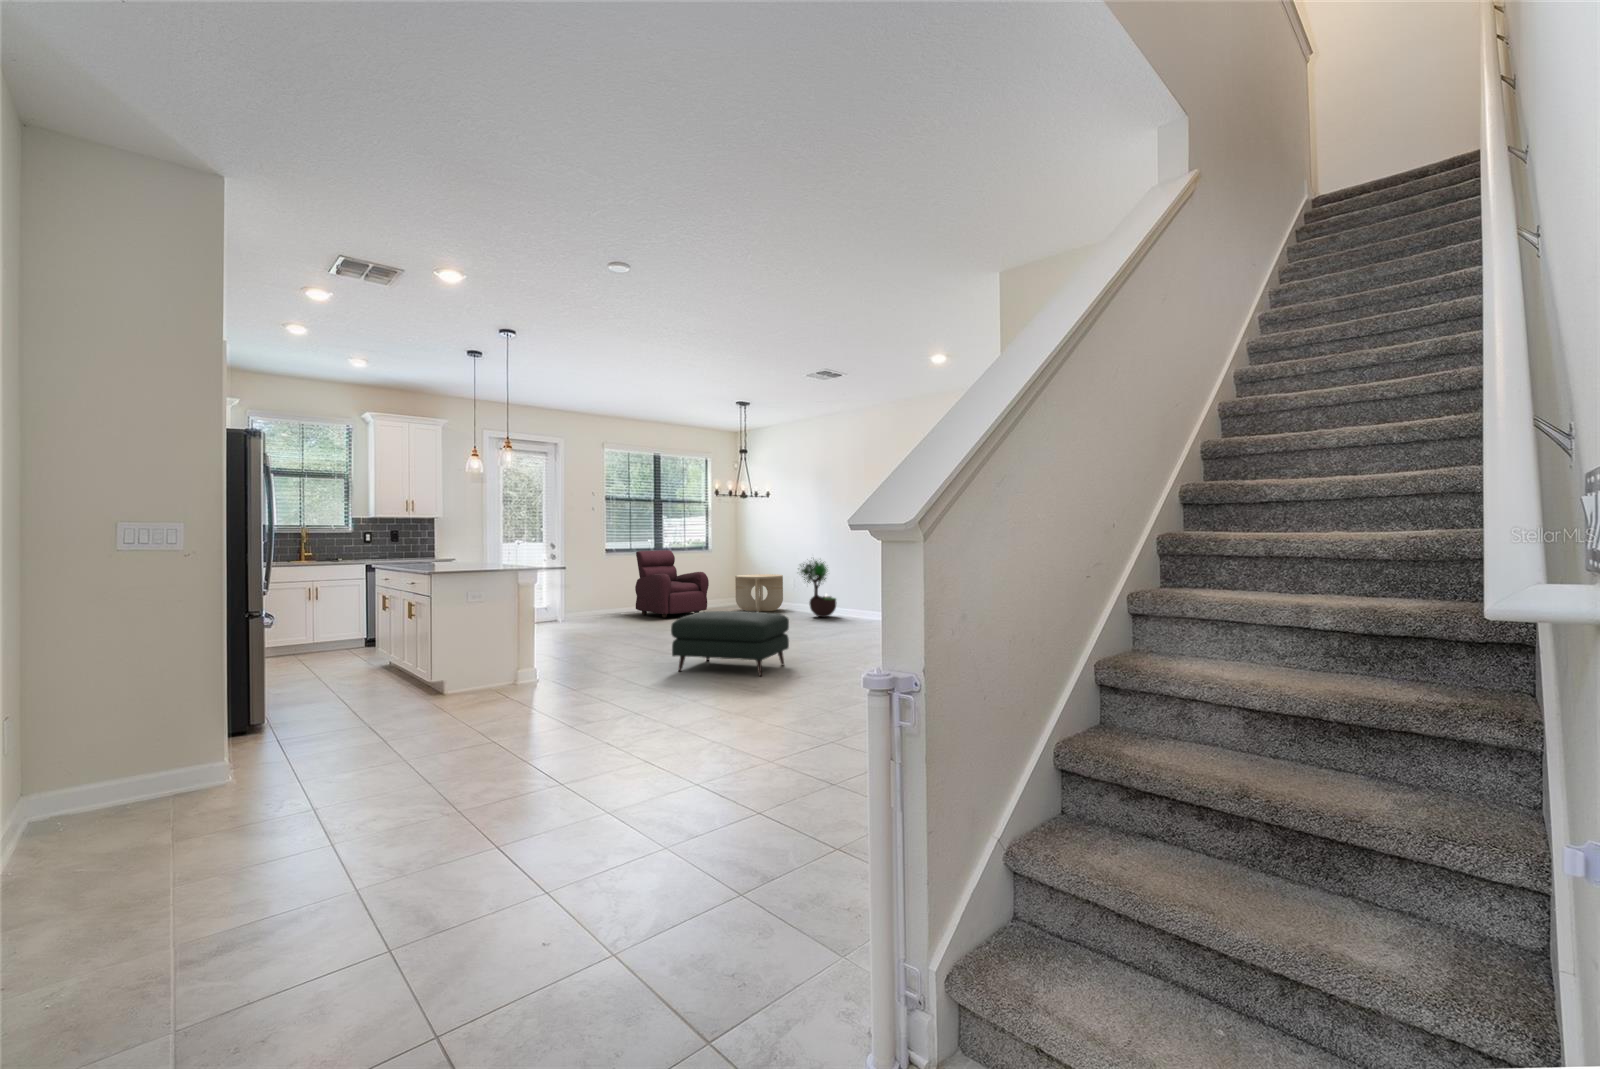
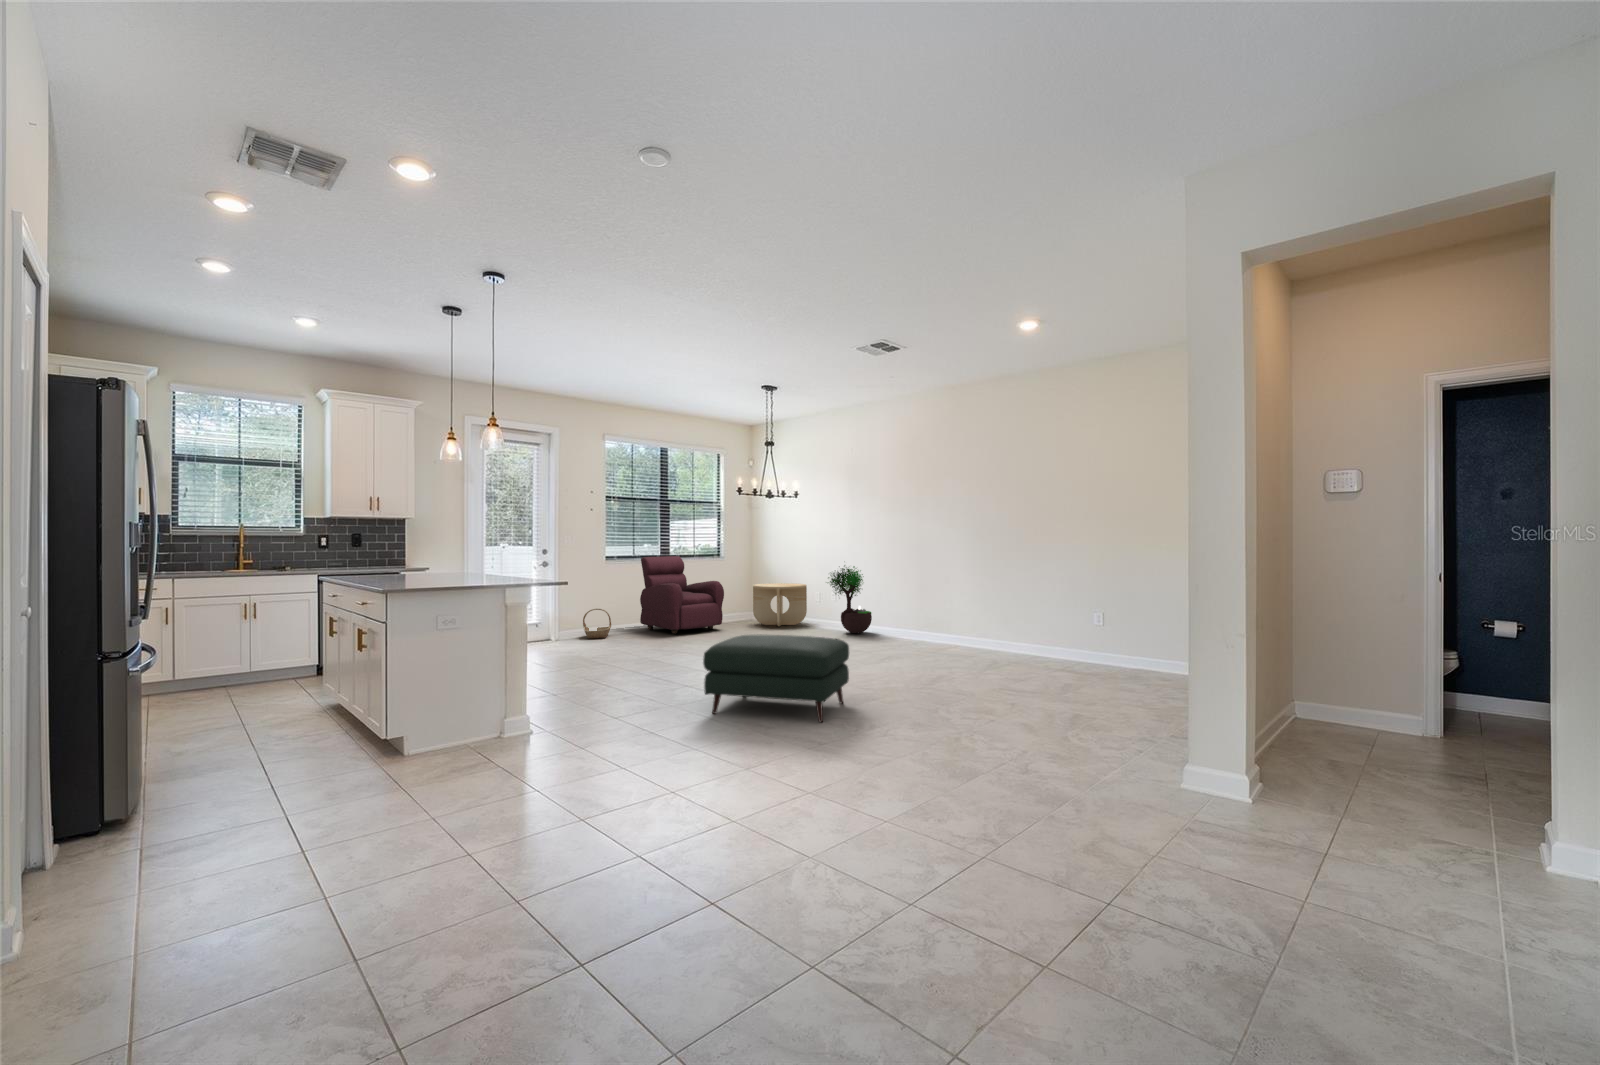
basket: none [585,596,610,621] -> present [583,609,611,638]

